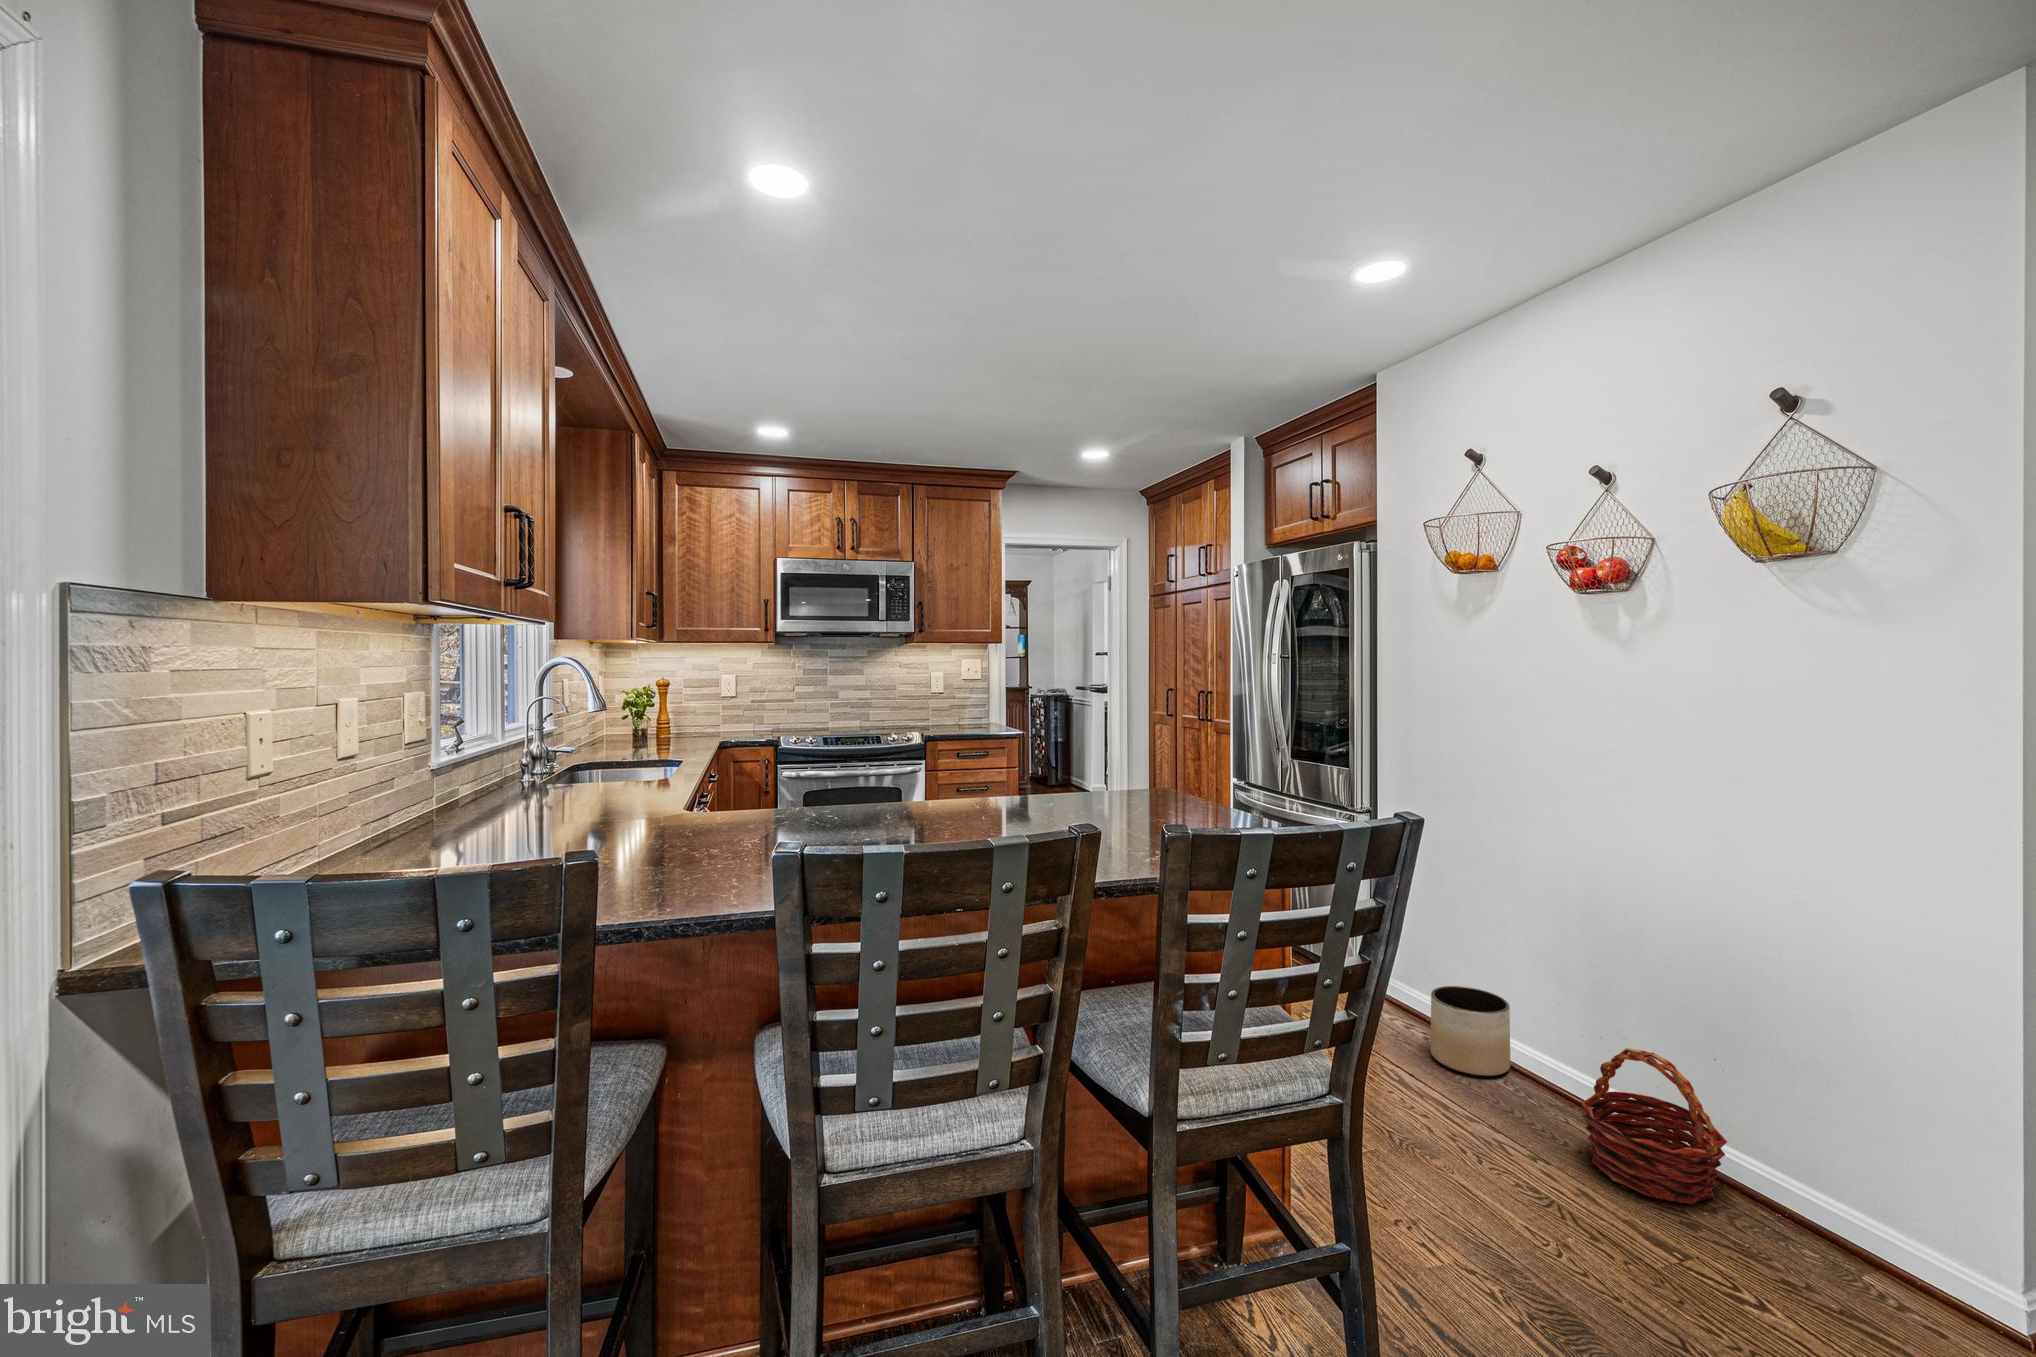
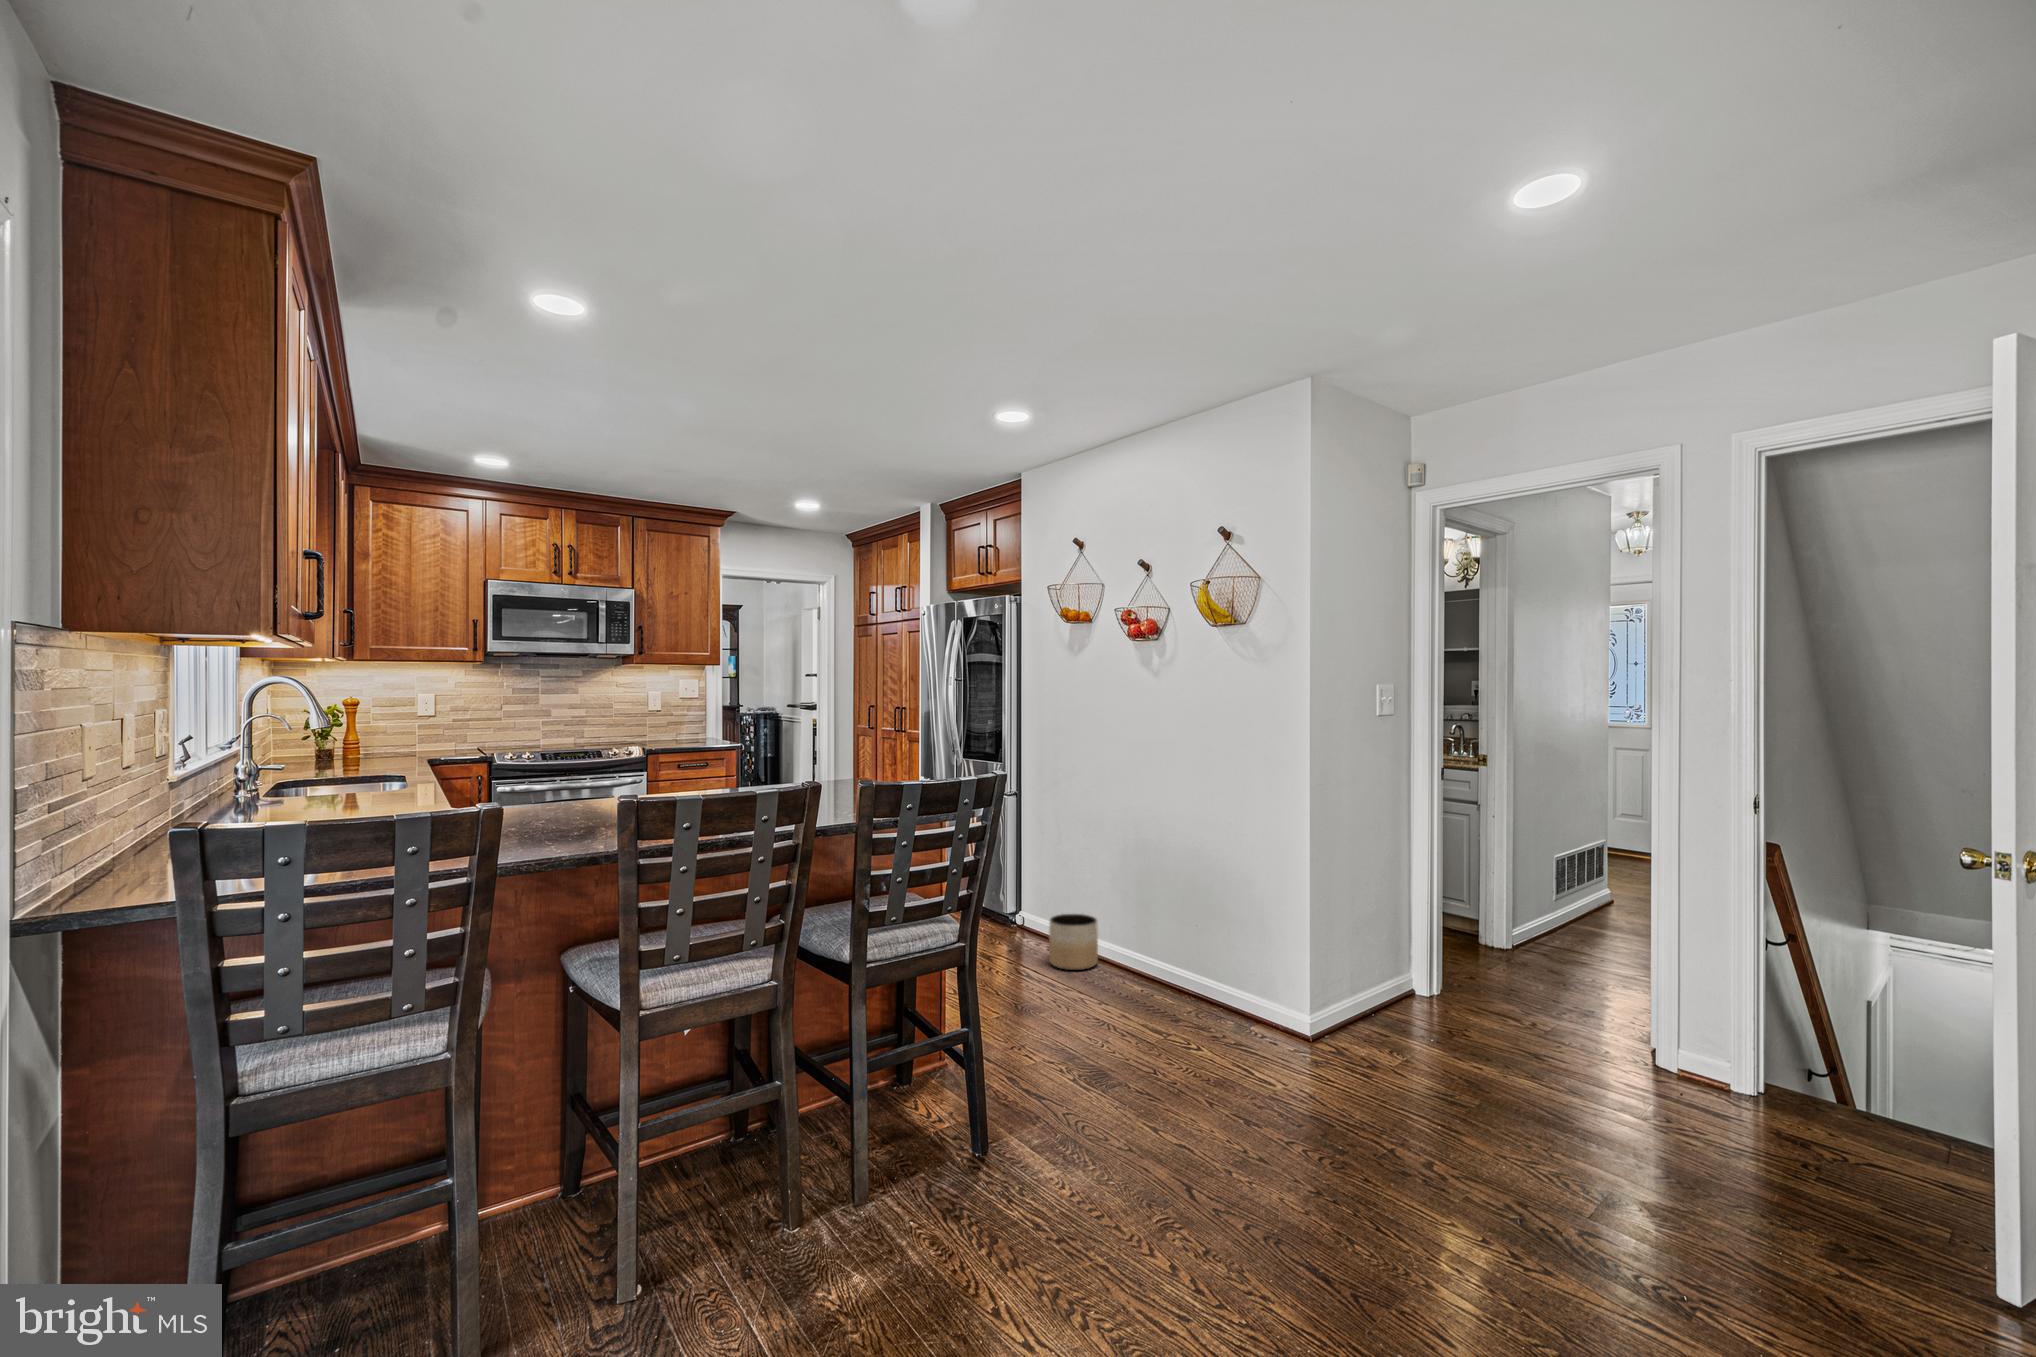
basket: present [1581,1048,1727,1204] -> none [1125,928,1196,1013]

